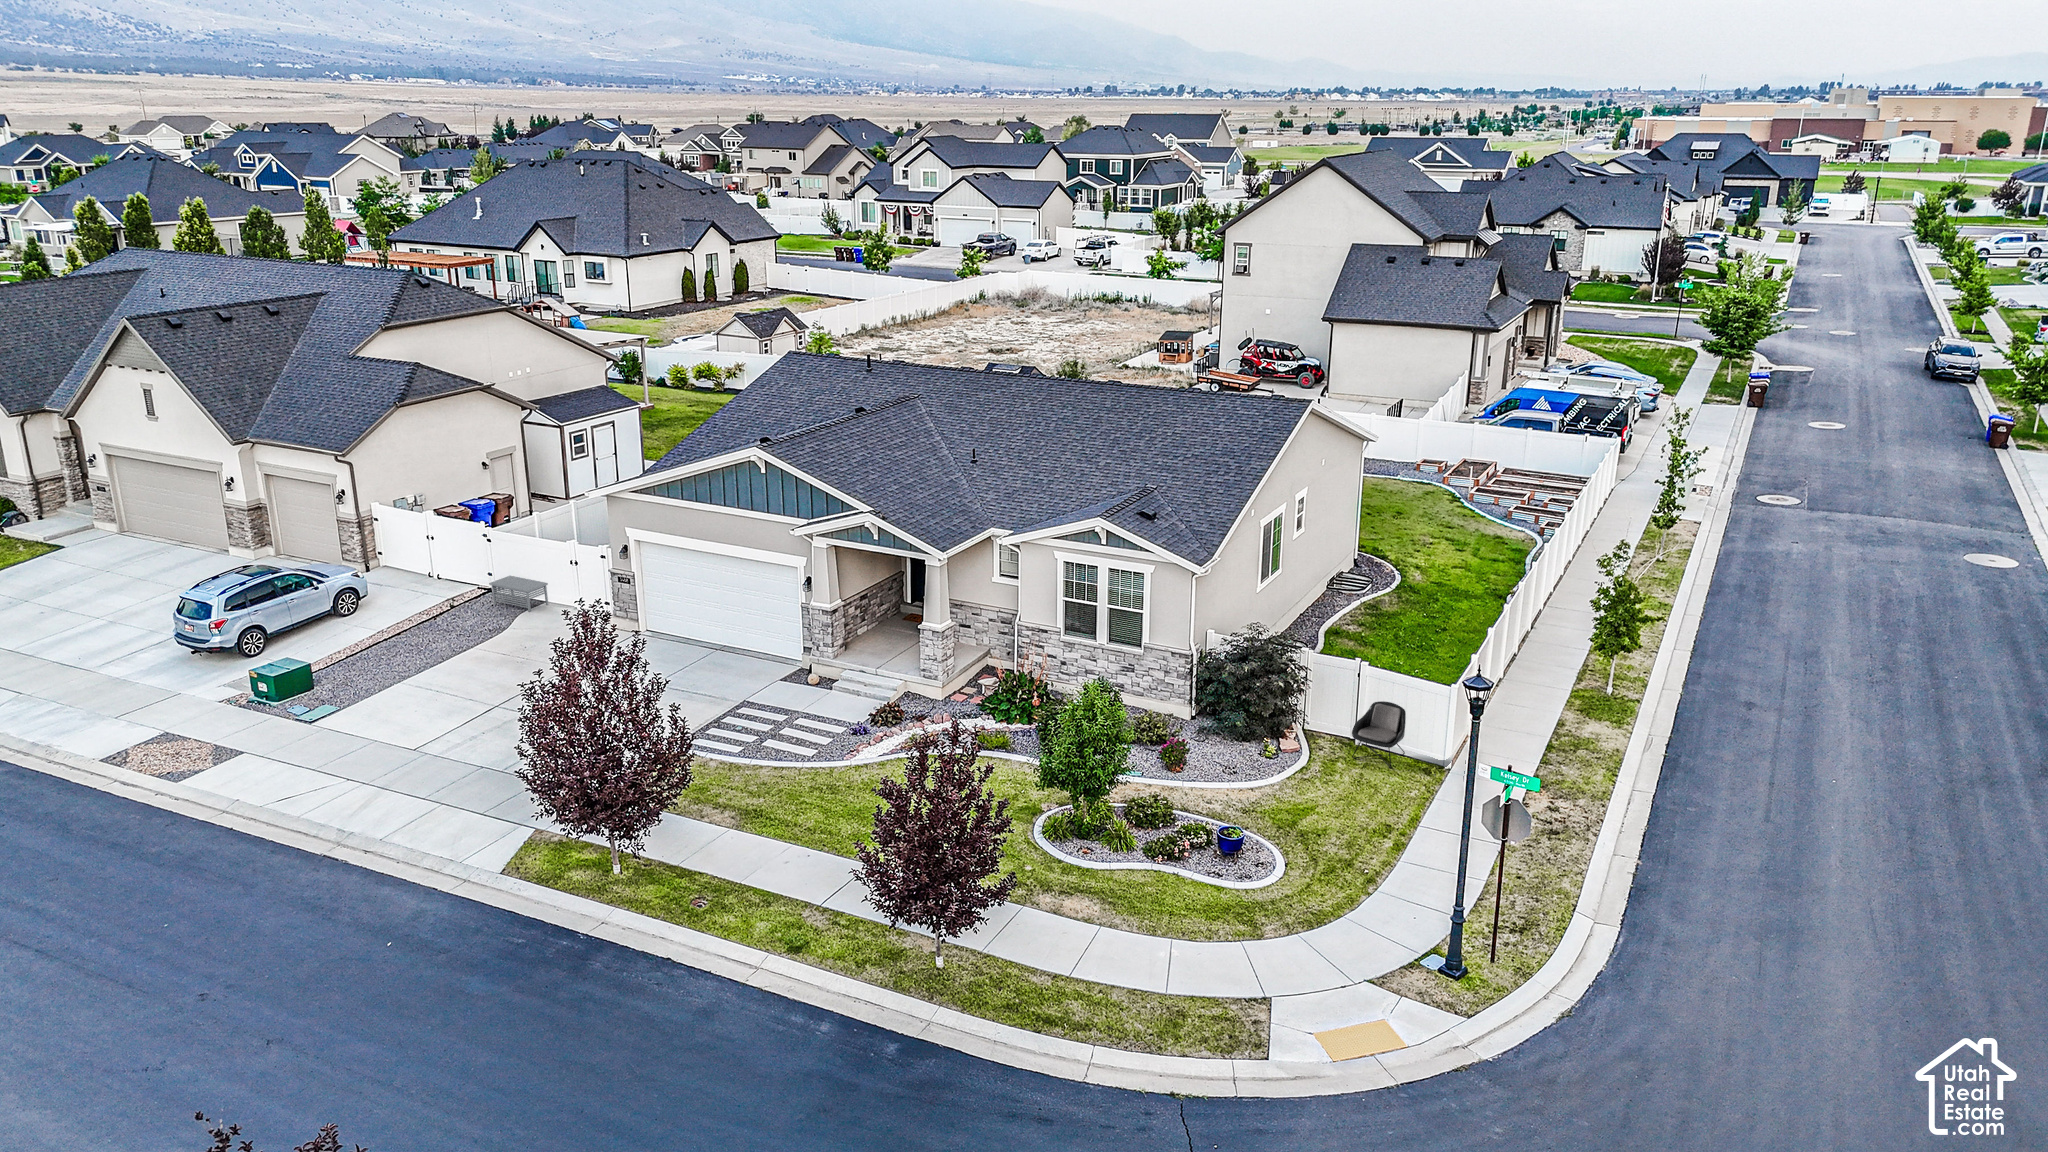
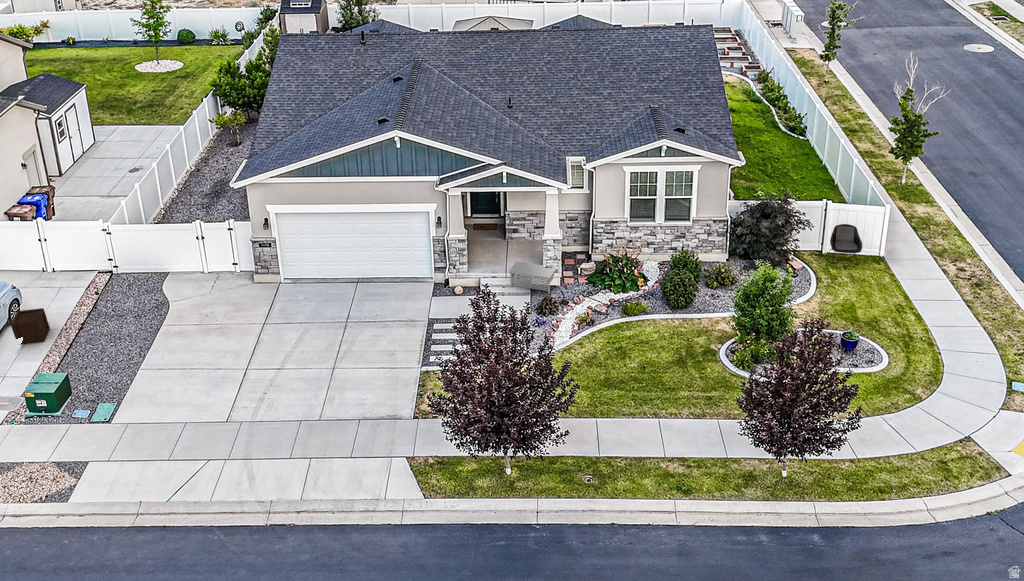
storage bench: present [489,576,548,612] -> present [508,261,556,294]
wooden crate: none [317,595,367,634] -> present [11,308,50,345]

